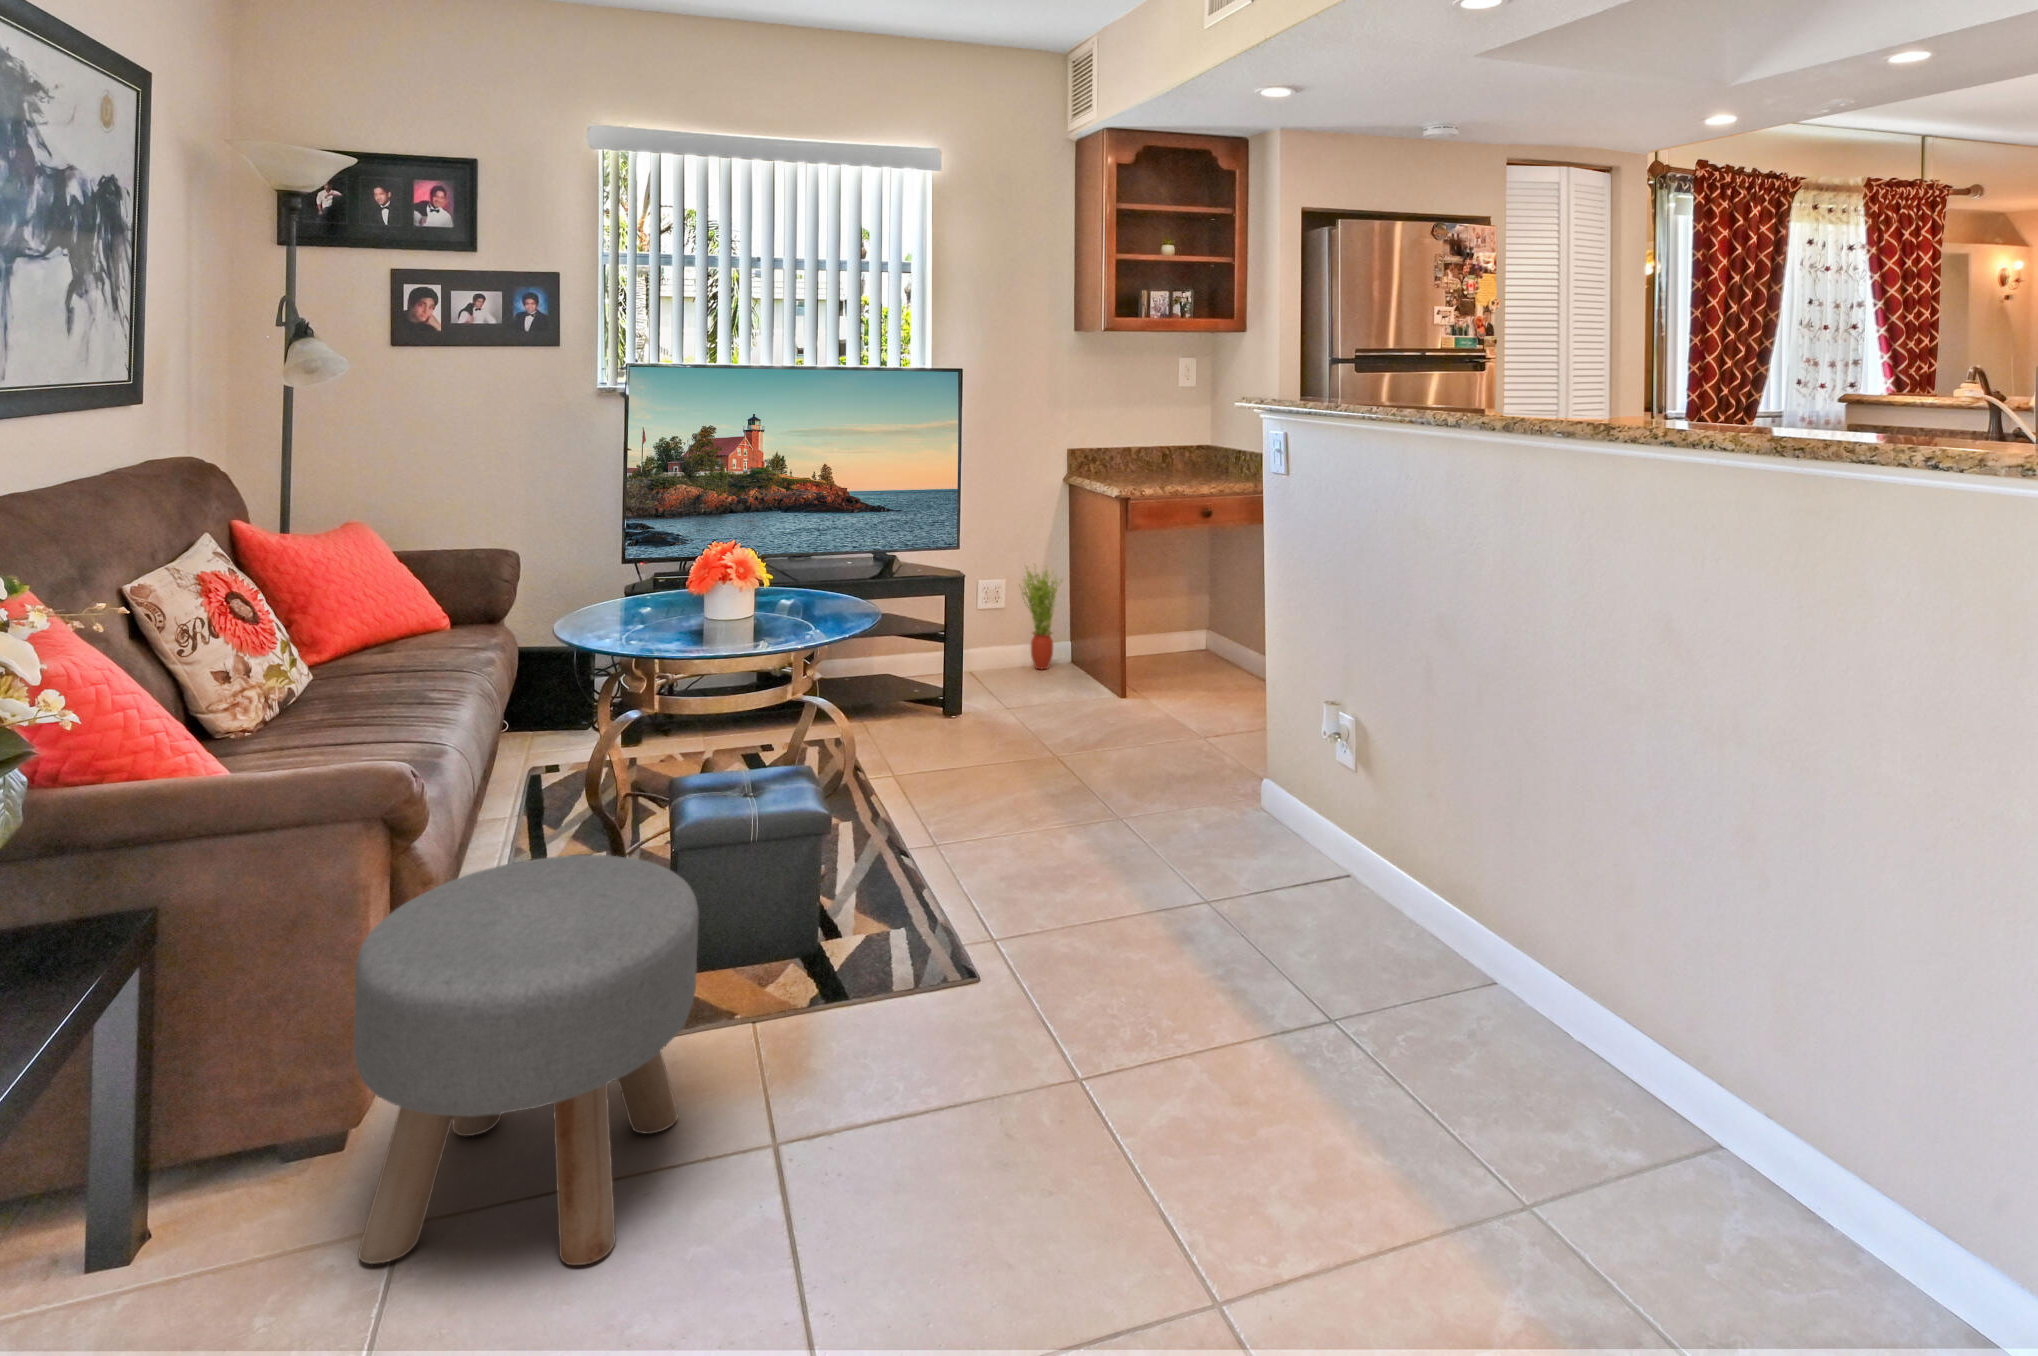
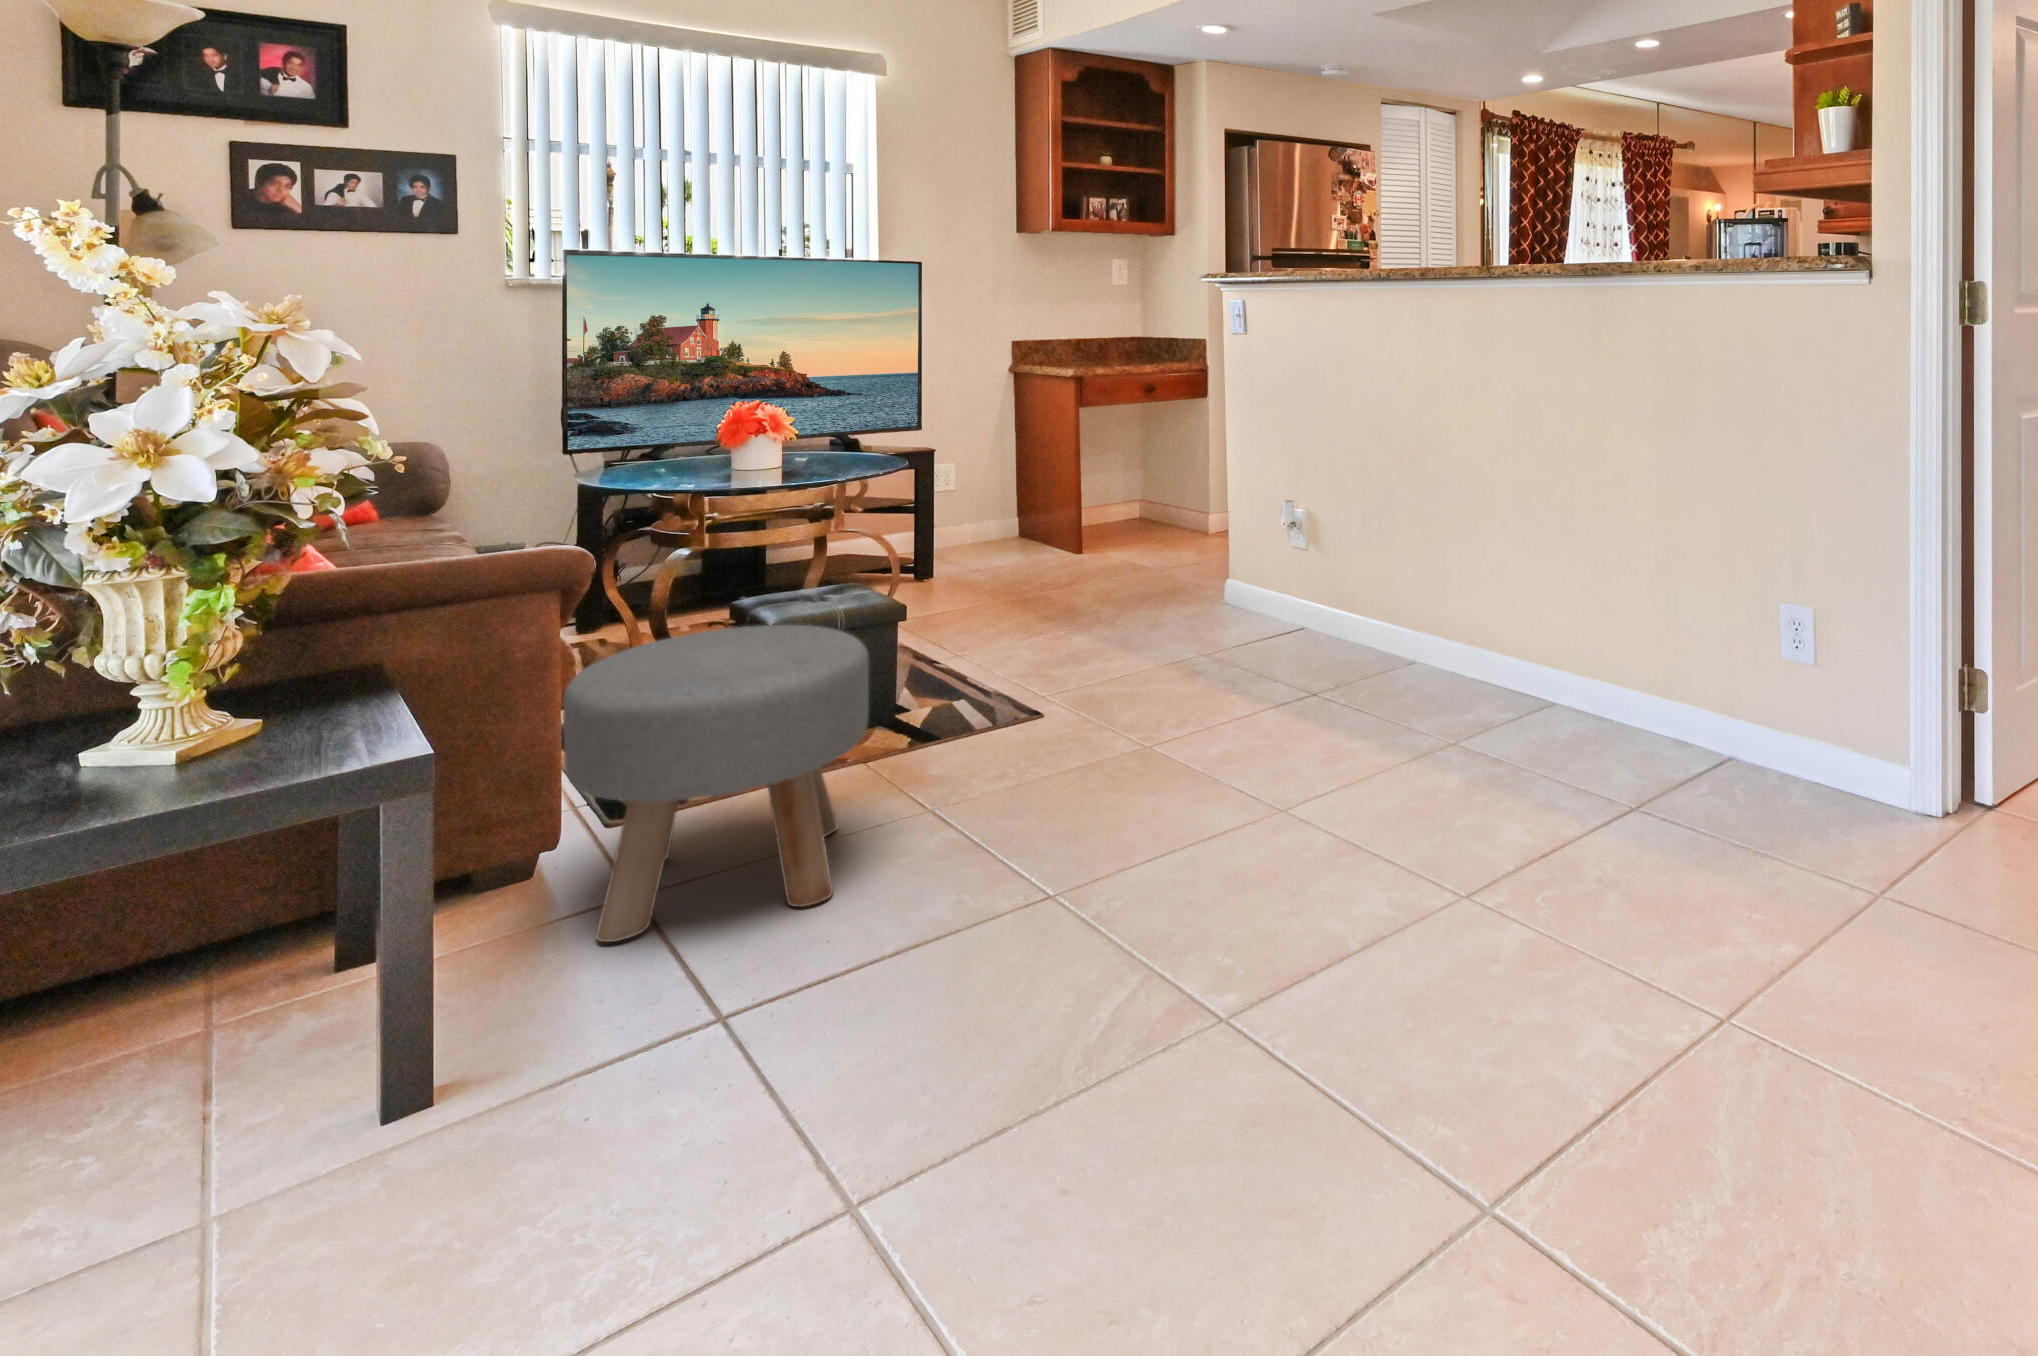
potted plant: present [1019,566,1063,669] -> none [972,446,1016,541]

